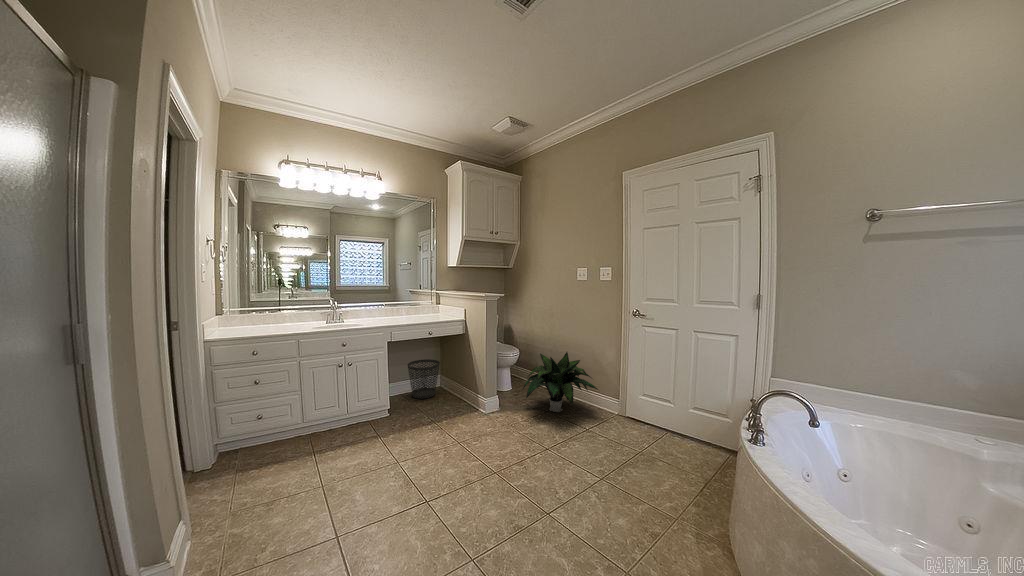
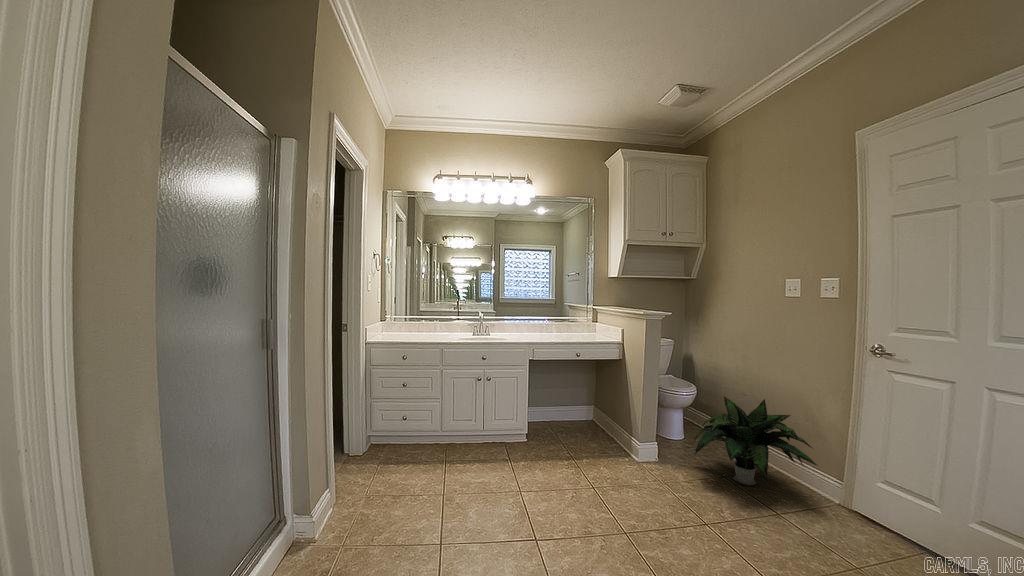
wastebasket: present [408,359,440,399] -> none [554,383,591,429]

